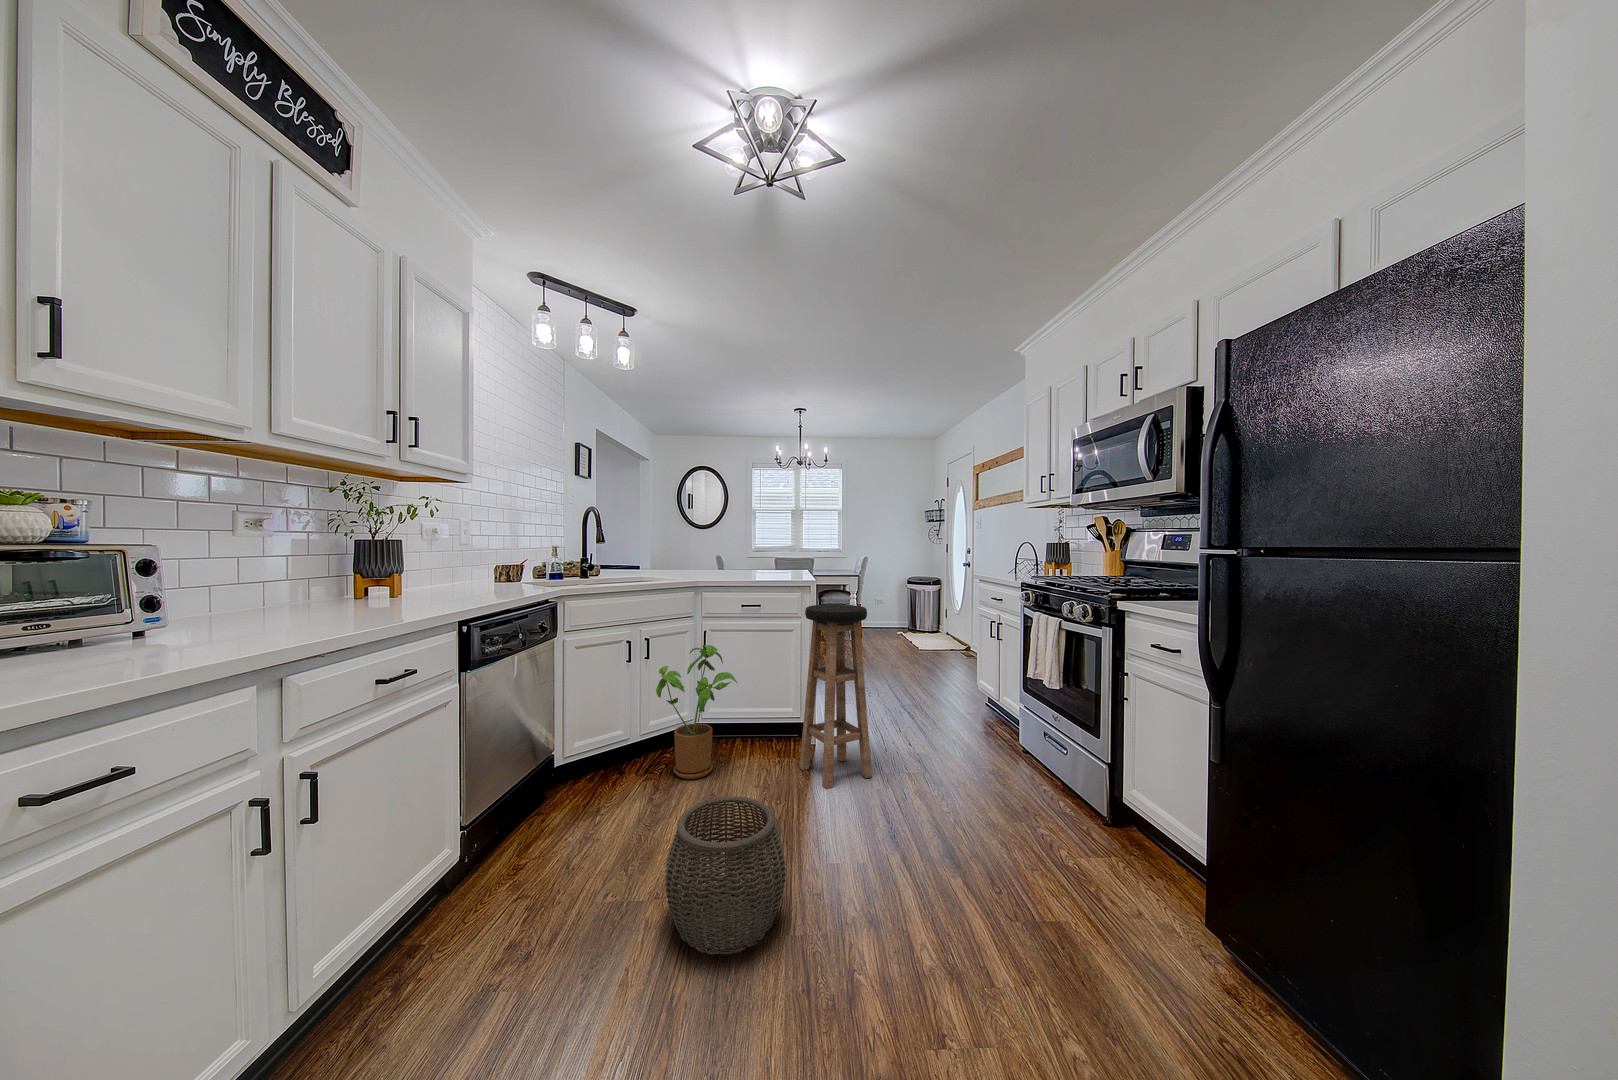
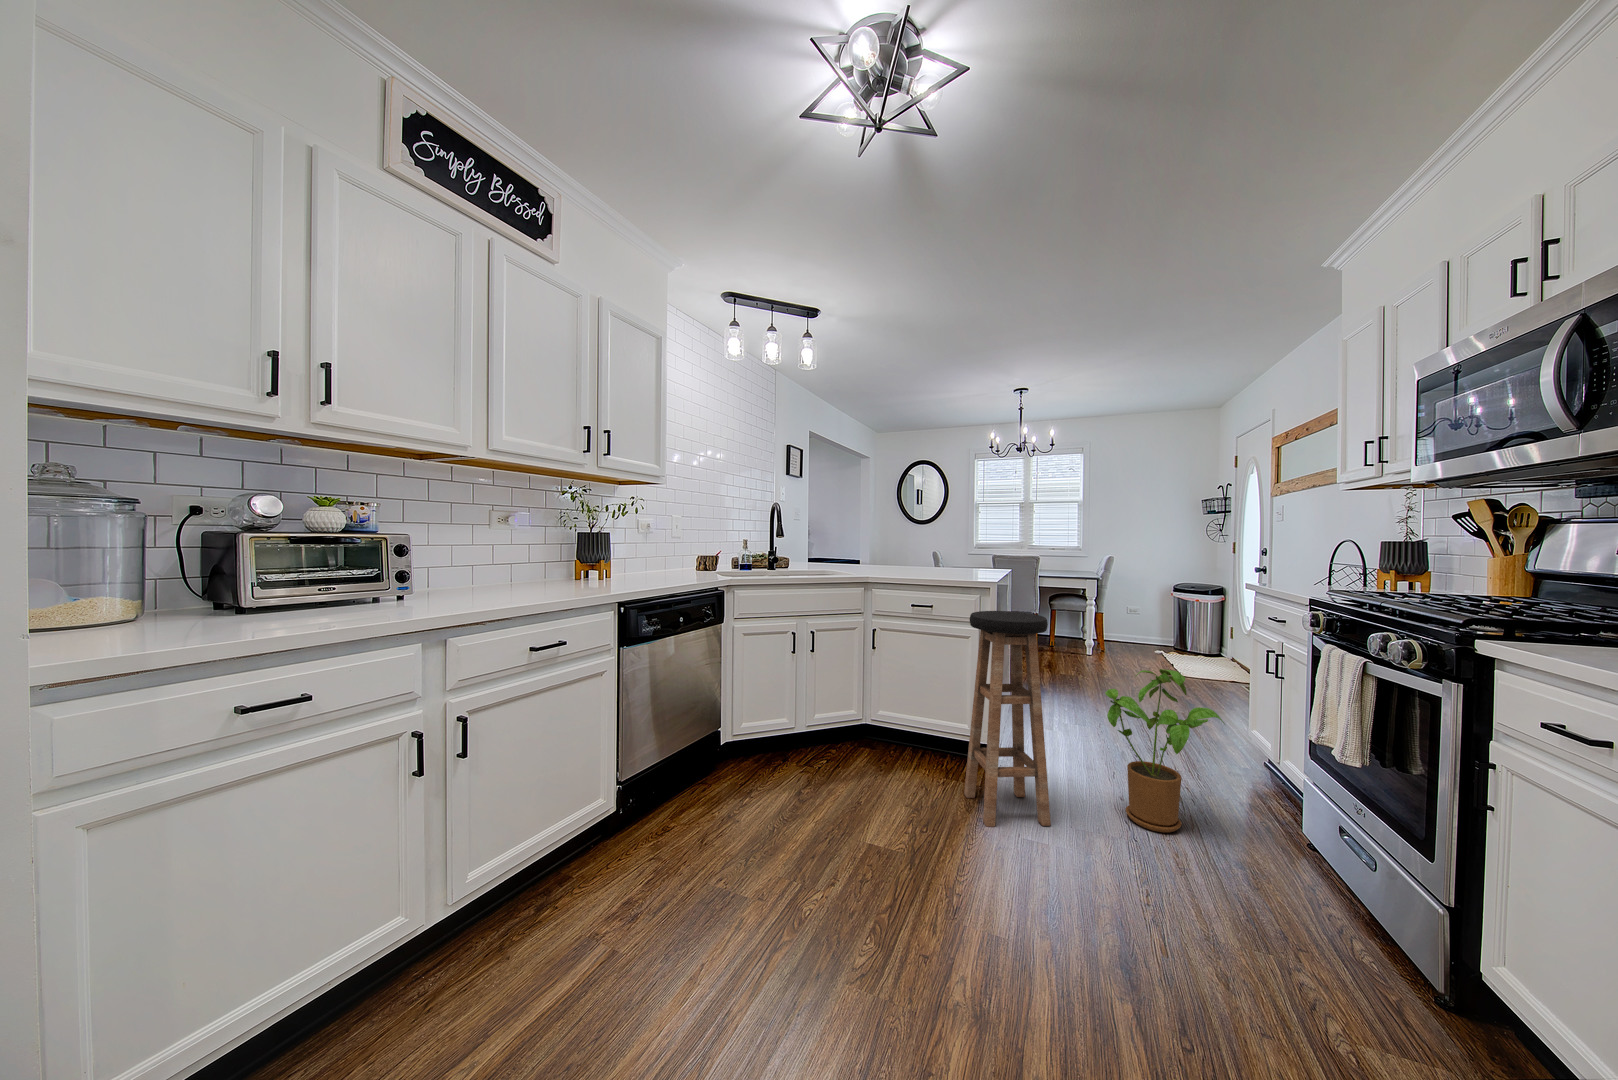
house plant: present [656,645,737,779] -> present [1105,669,1224,832]
woven basket: present [665,796,786,954] -> none [748,811,878,989]

